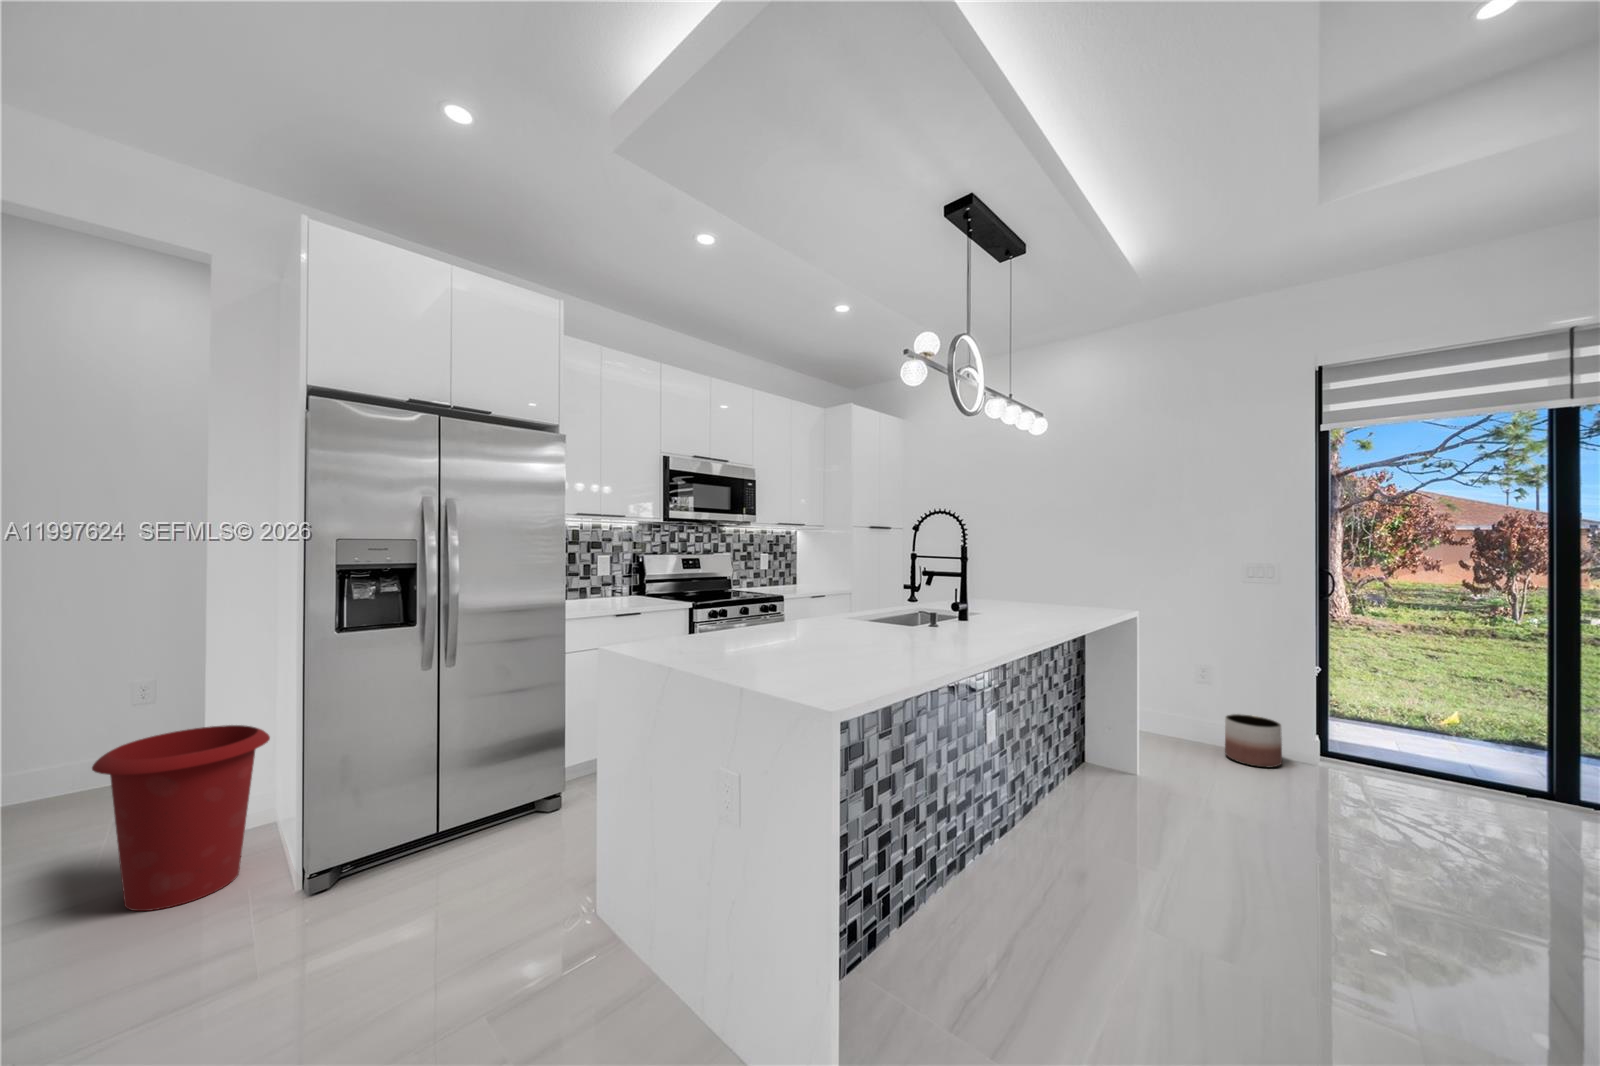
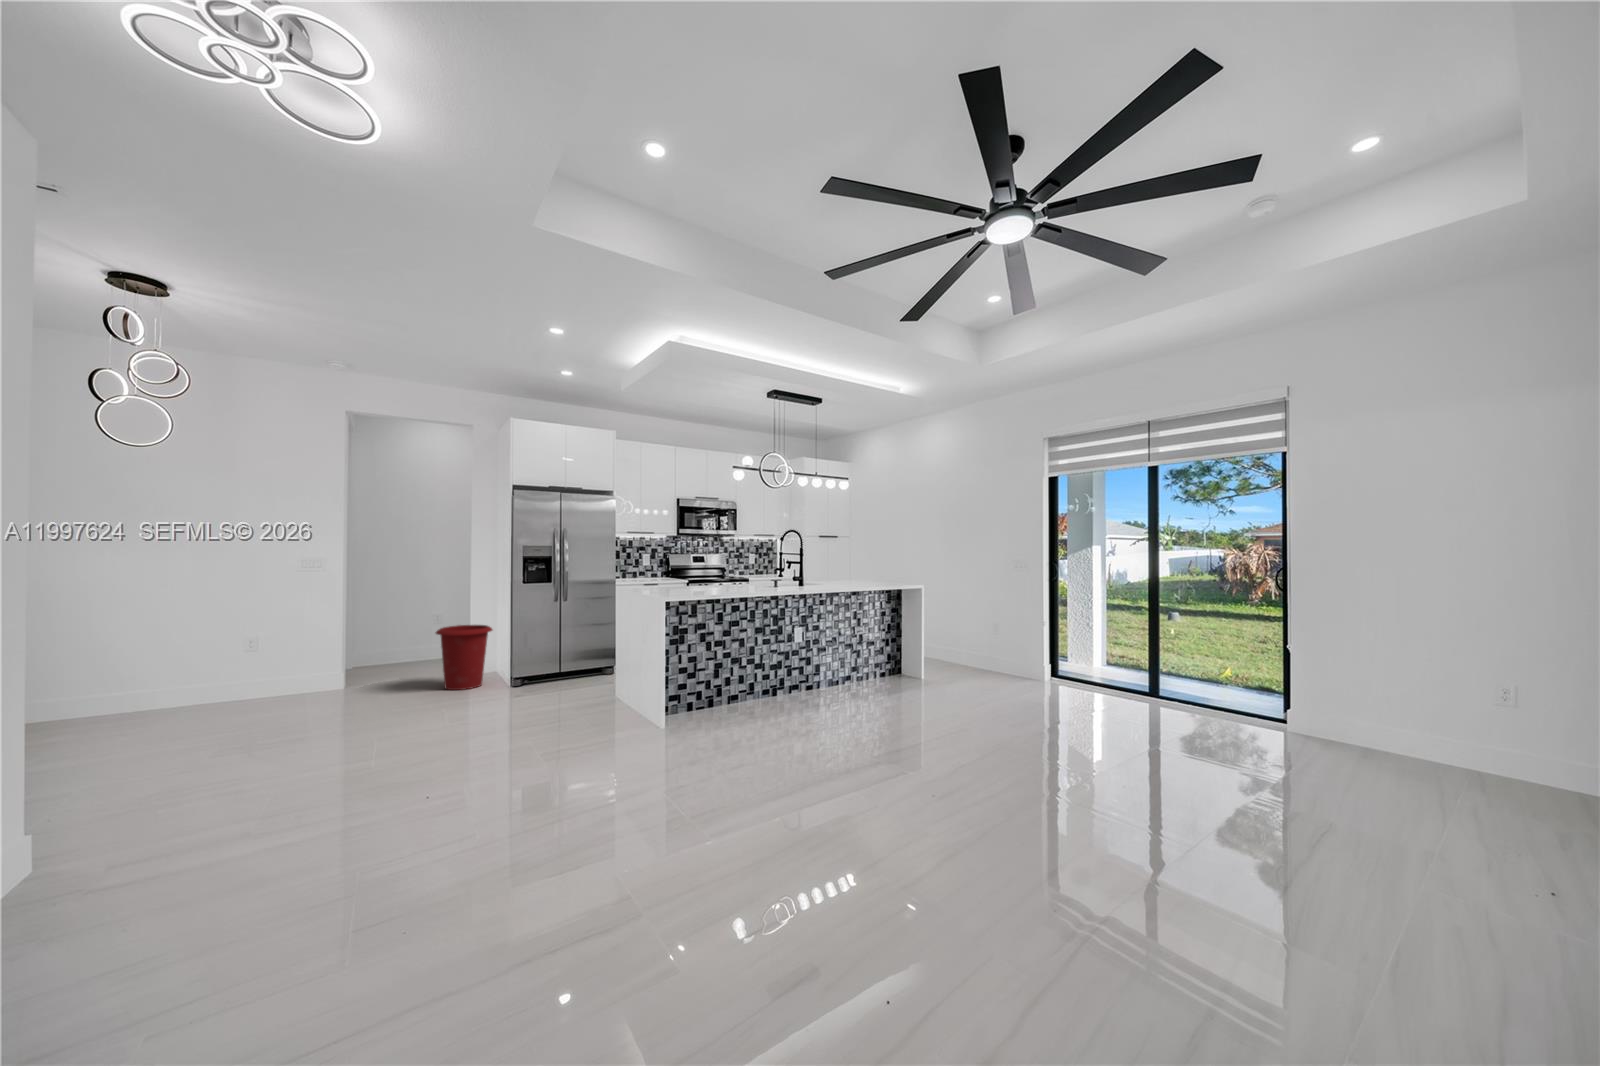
planter: present [1225,714,1282,767] -> none [988,651,1017,679]

